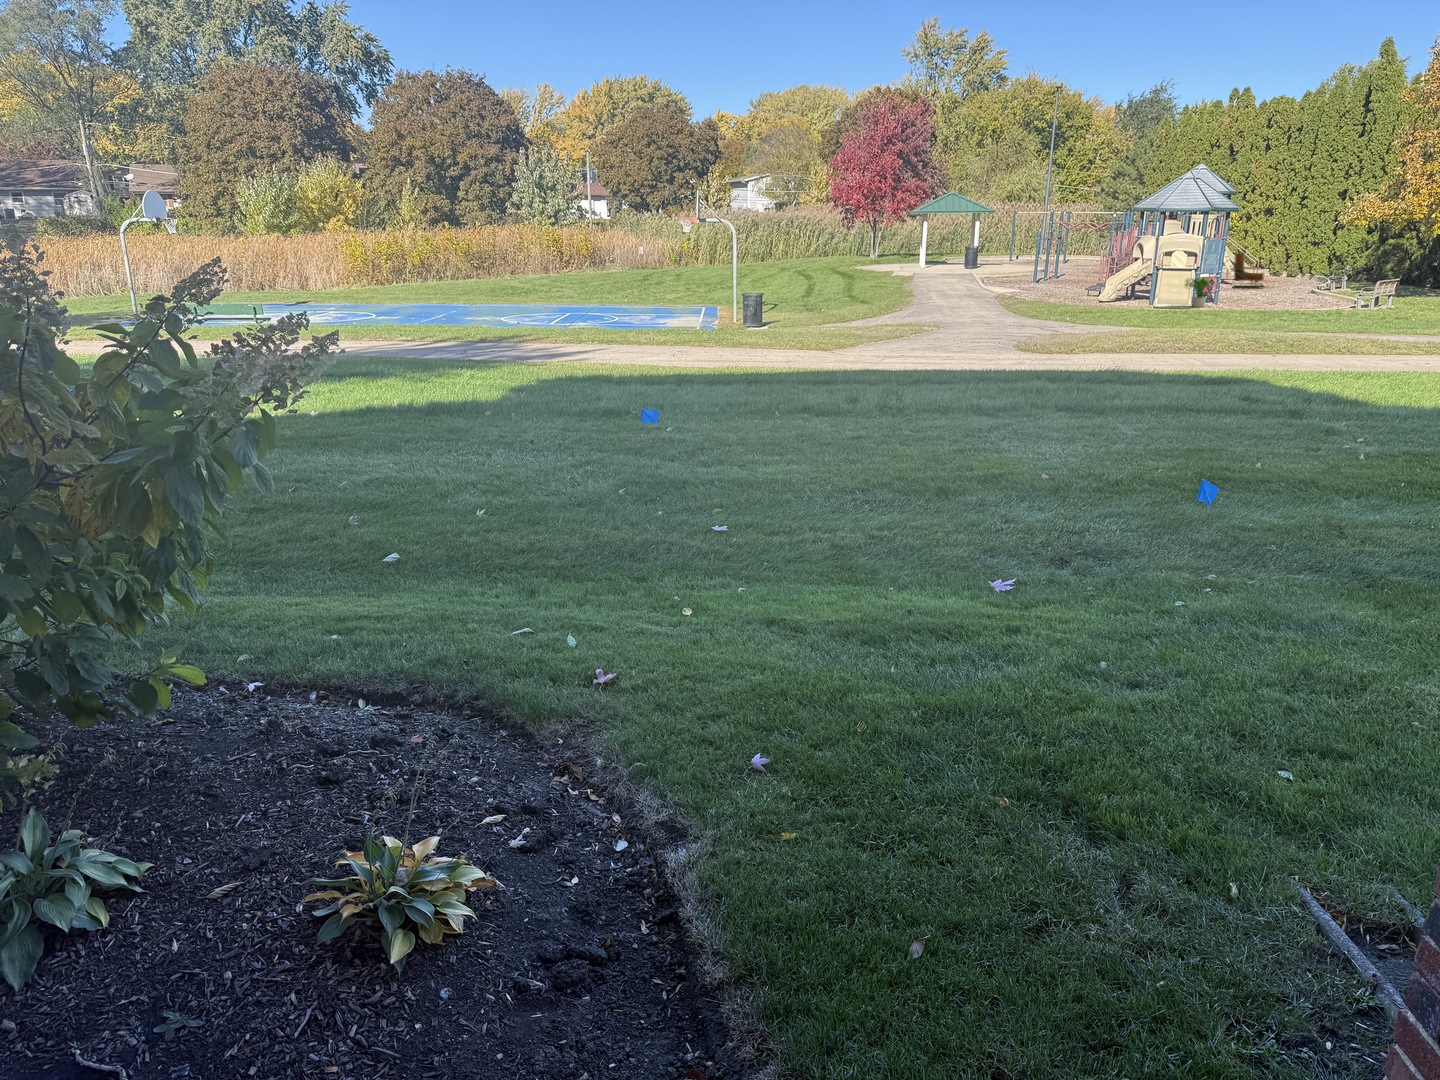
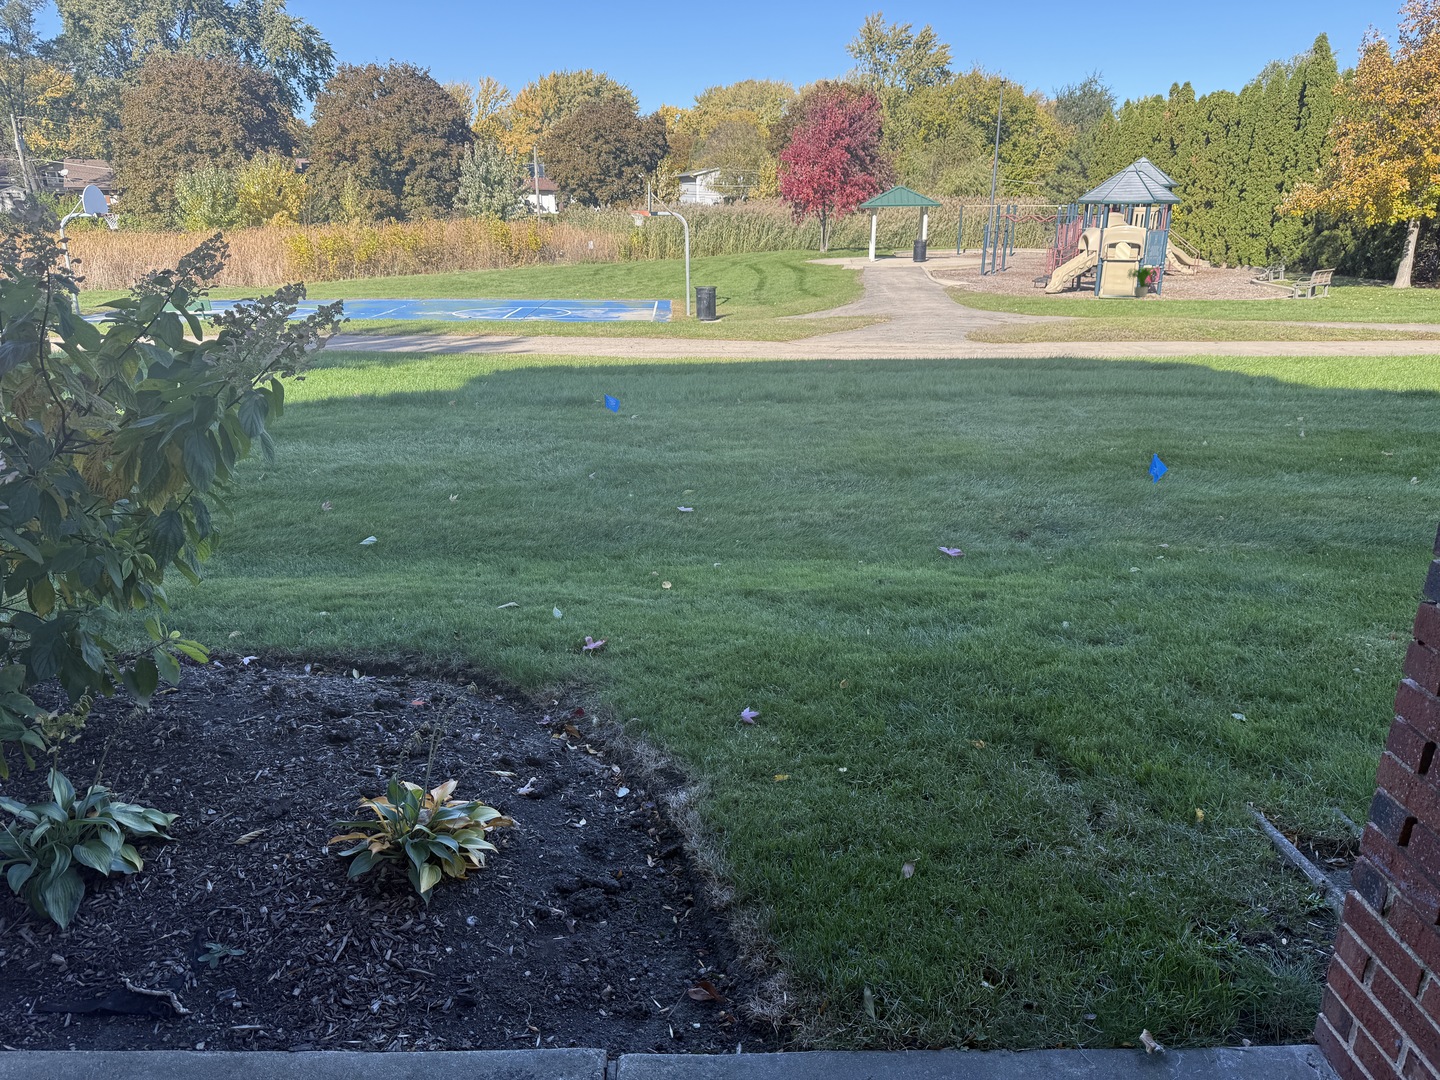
lounge chair: present [1231,253,1264,288] -> none [1169,244,1204,279]

